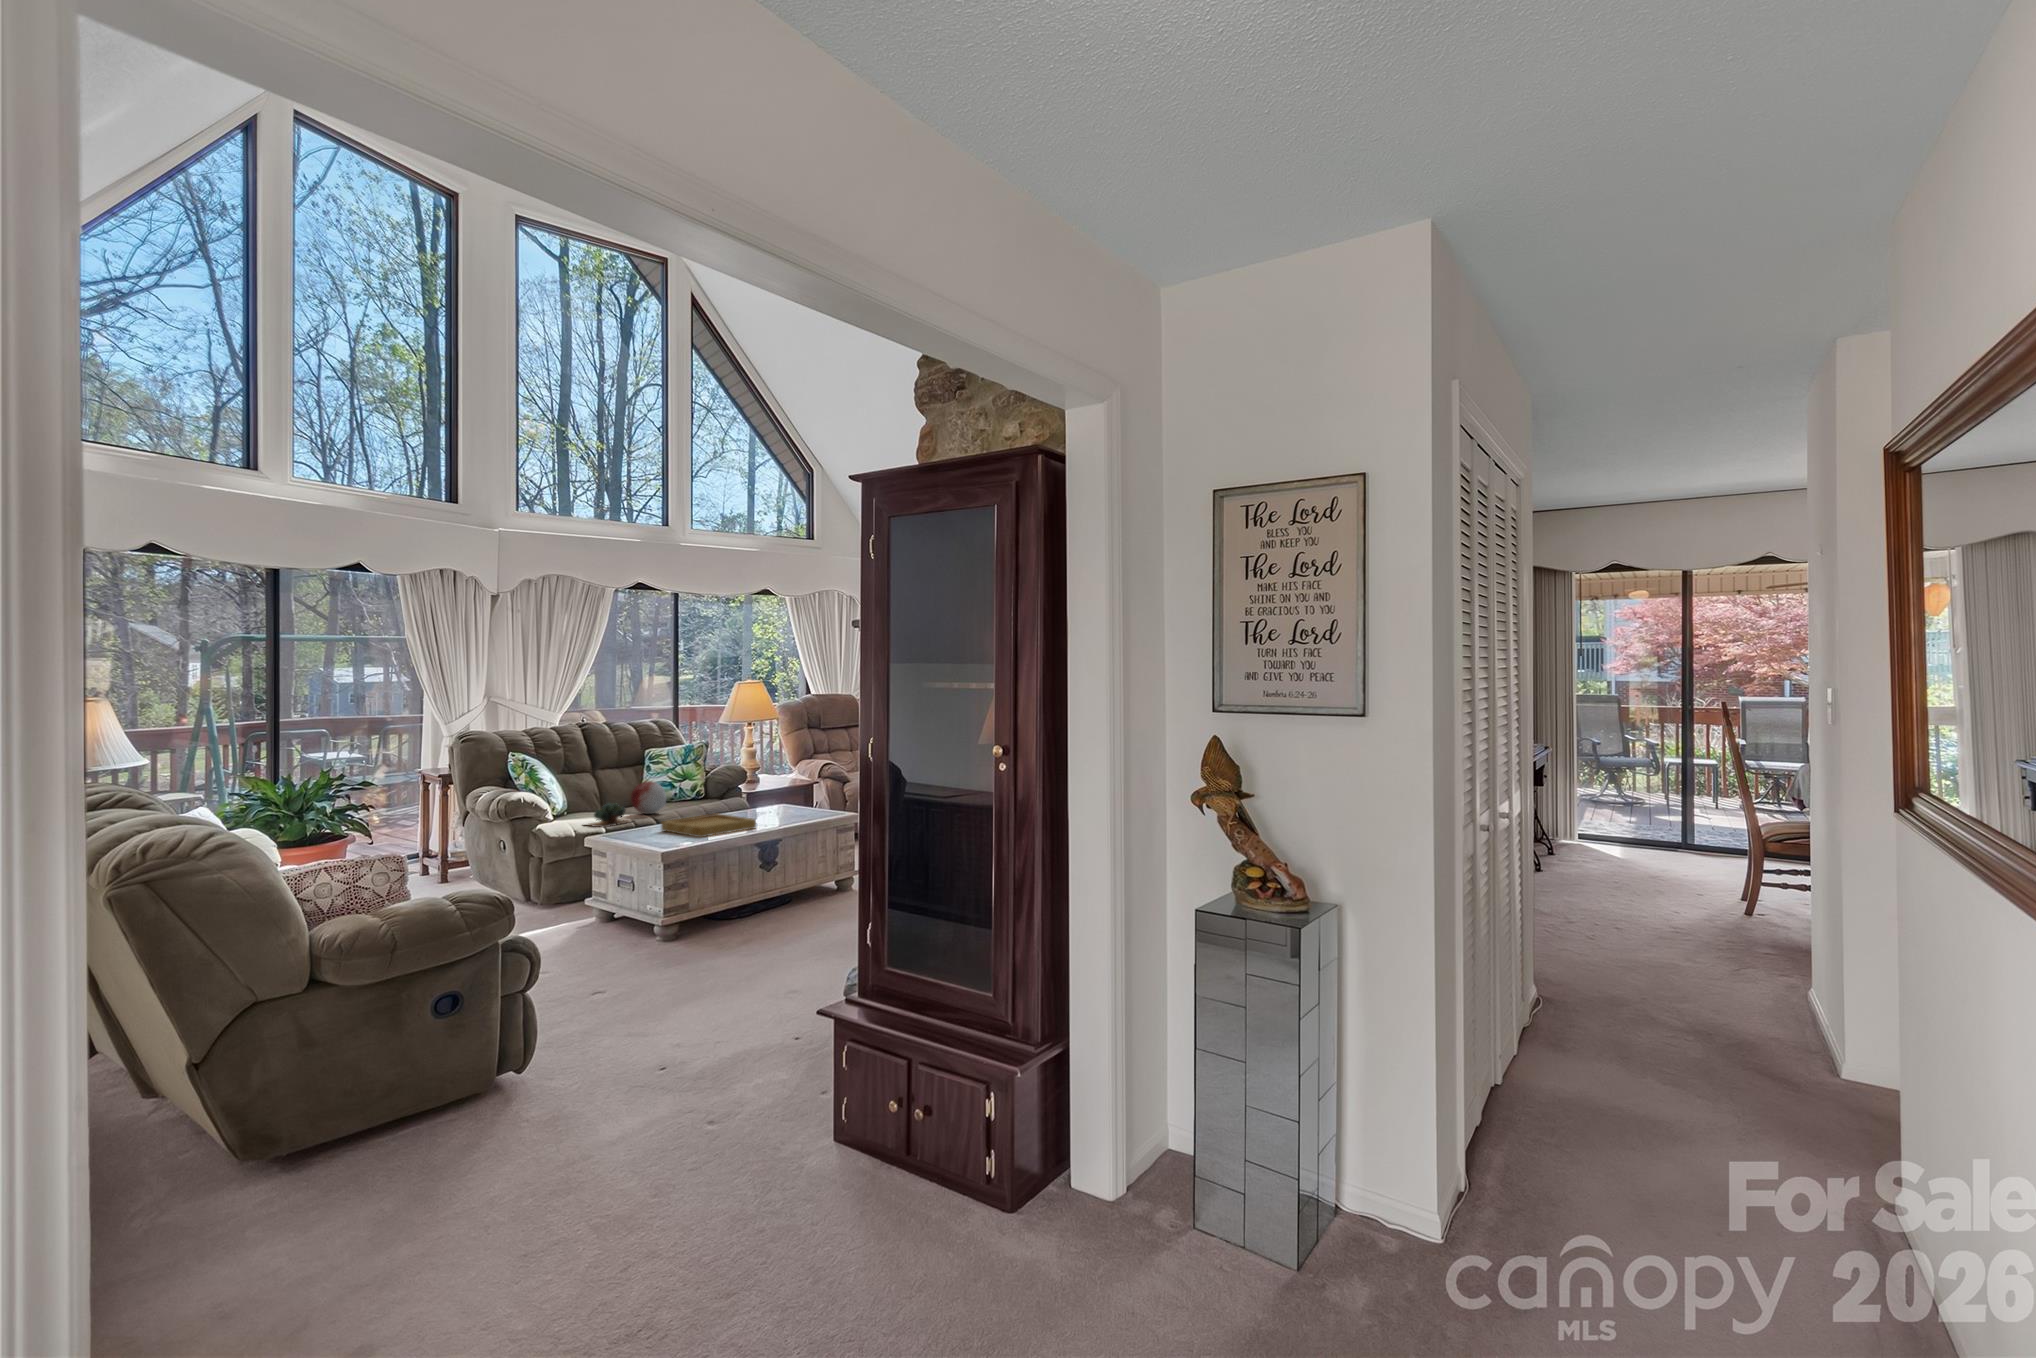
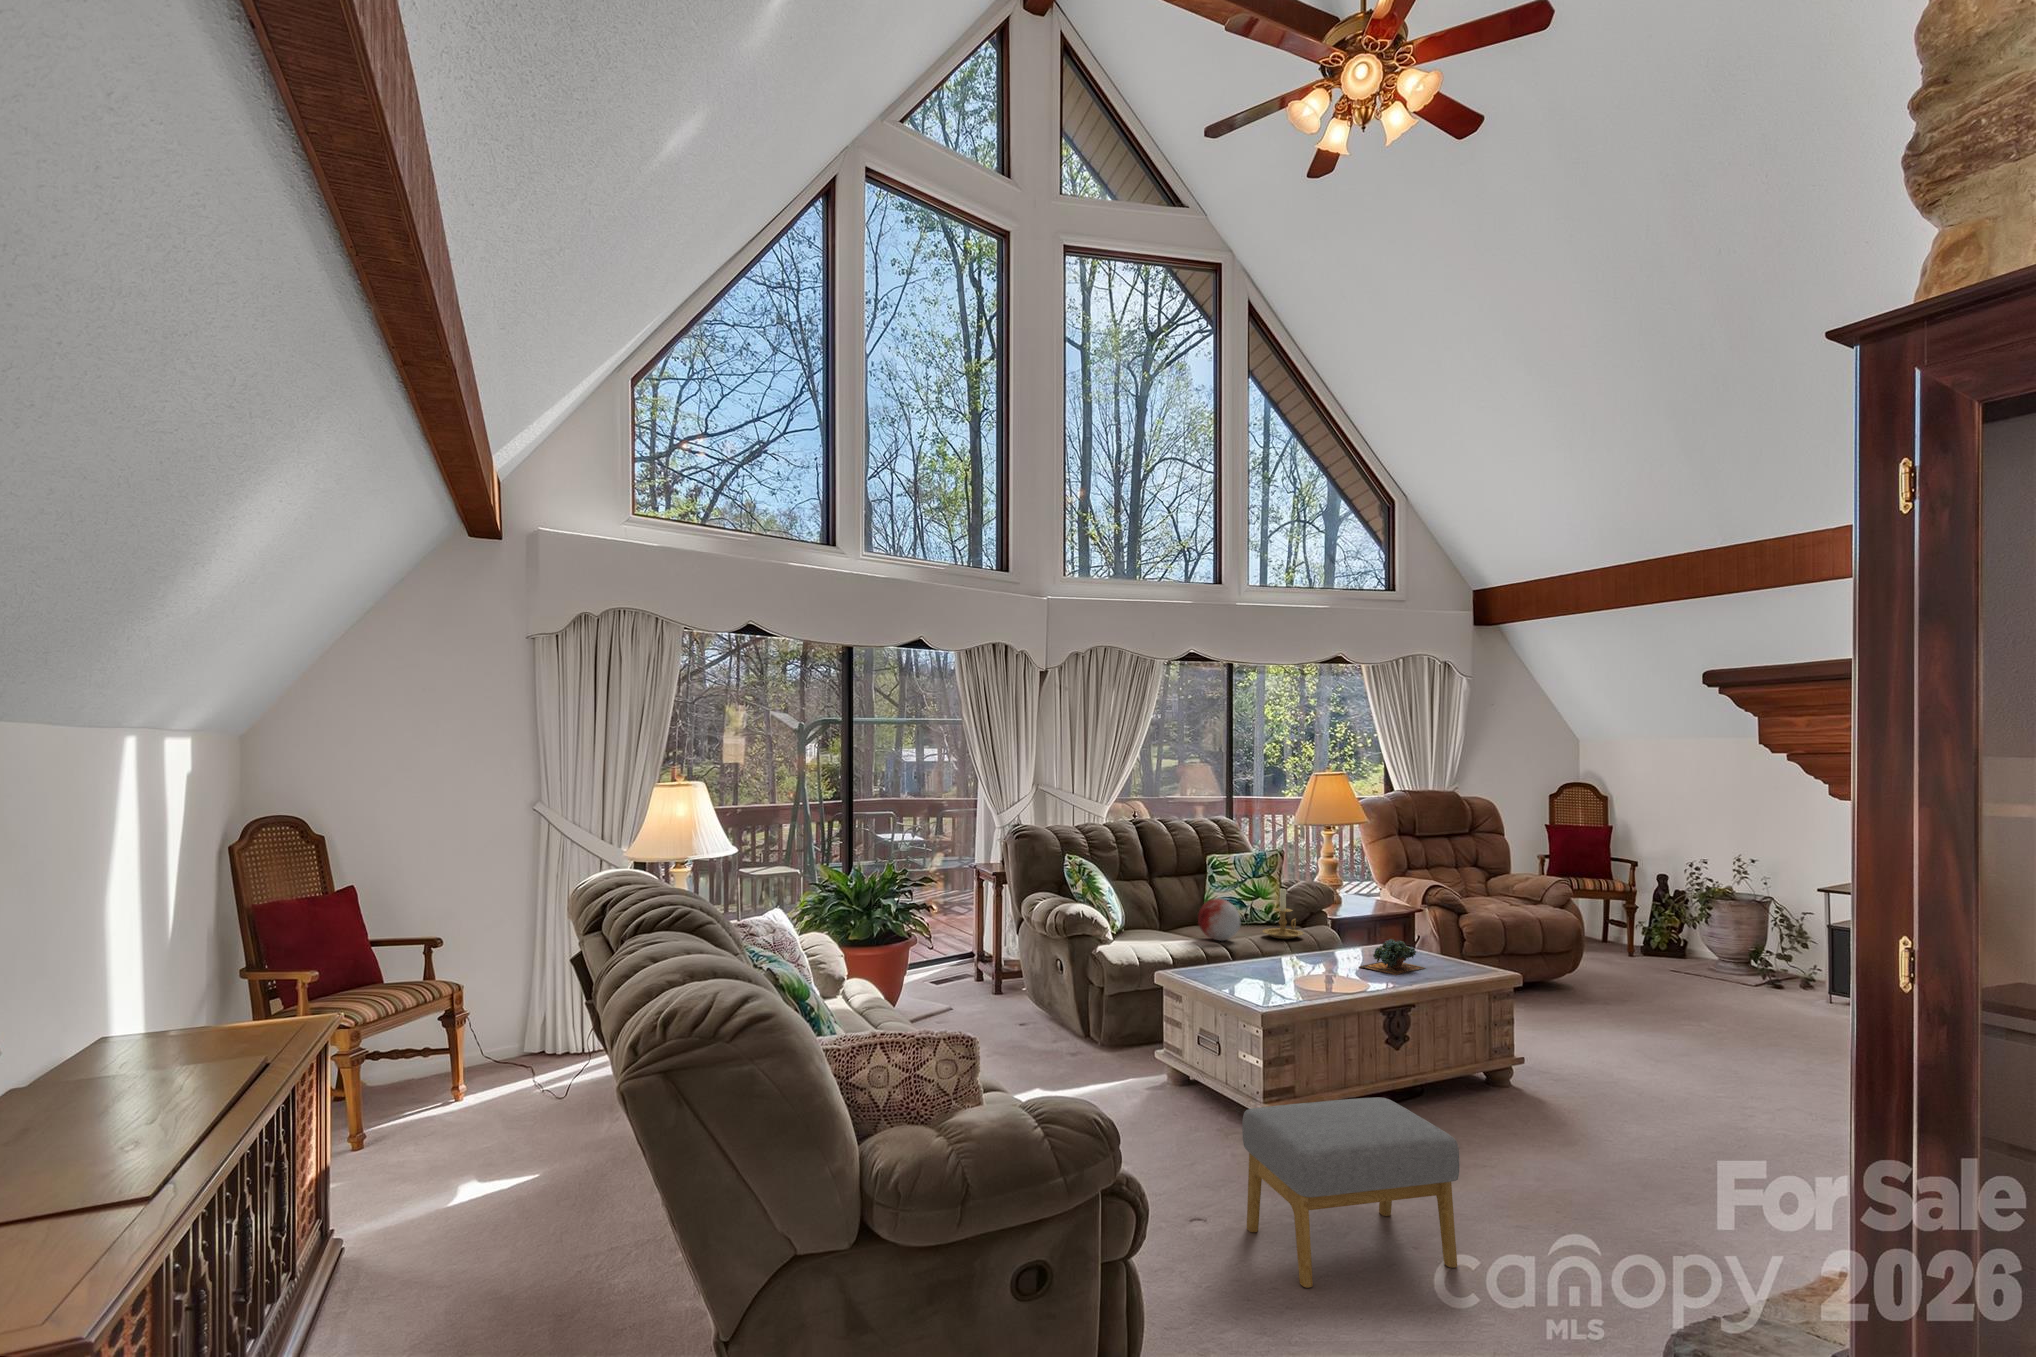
candle holder: none [686,769,719,809] -> present [1262,887,1304,939]
succulent plant: present [586,803,630,827] -> present [1359,939,1425,975]
tray: present [661,813,756,837] -> none [1247,955,1375,994]
footstool: none [633,889,775,1006] -> present [1242,1097,1459,1288]

